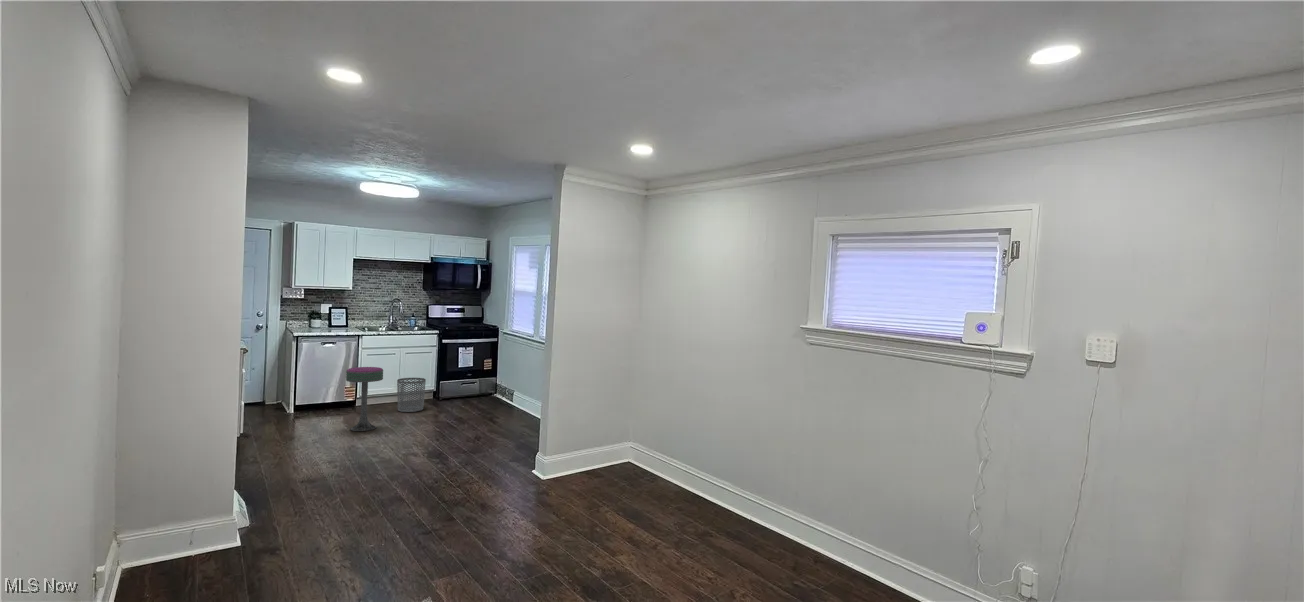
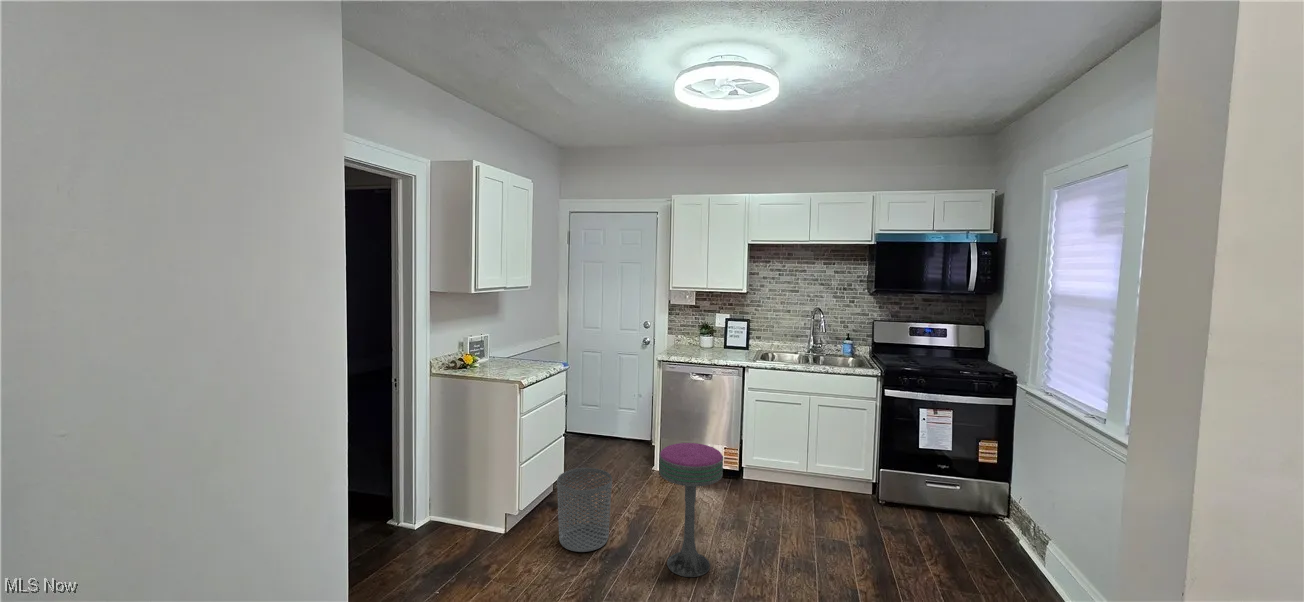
waste bin: present [397,378,426,412] -> present [557,468,612,552]

